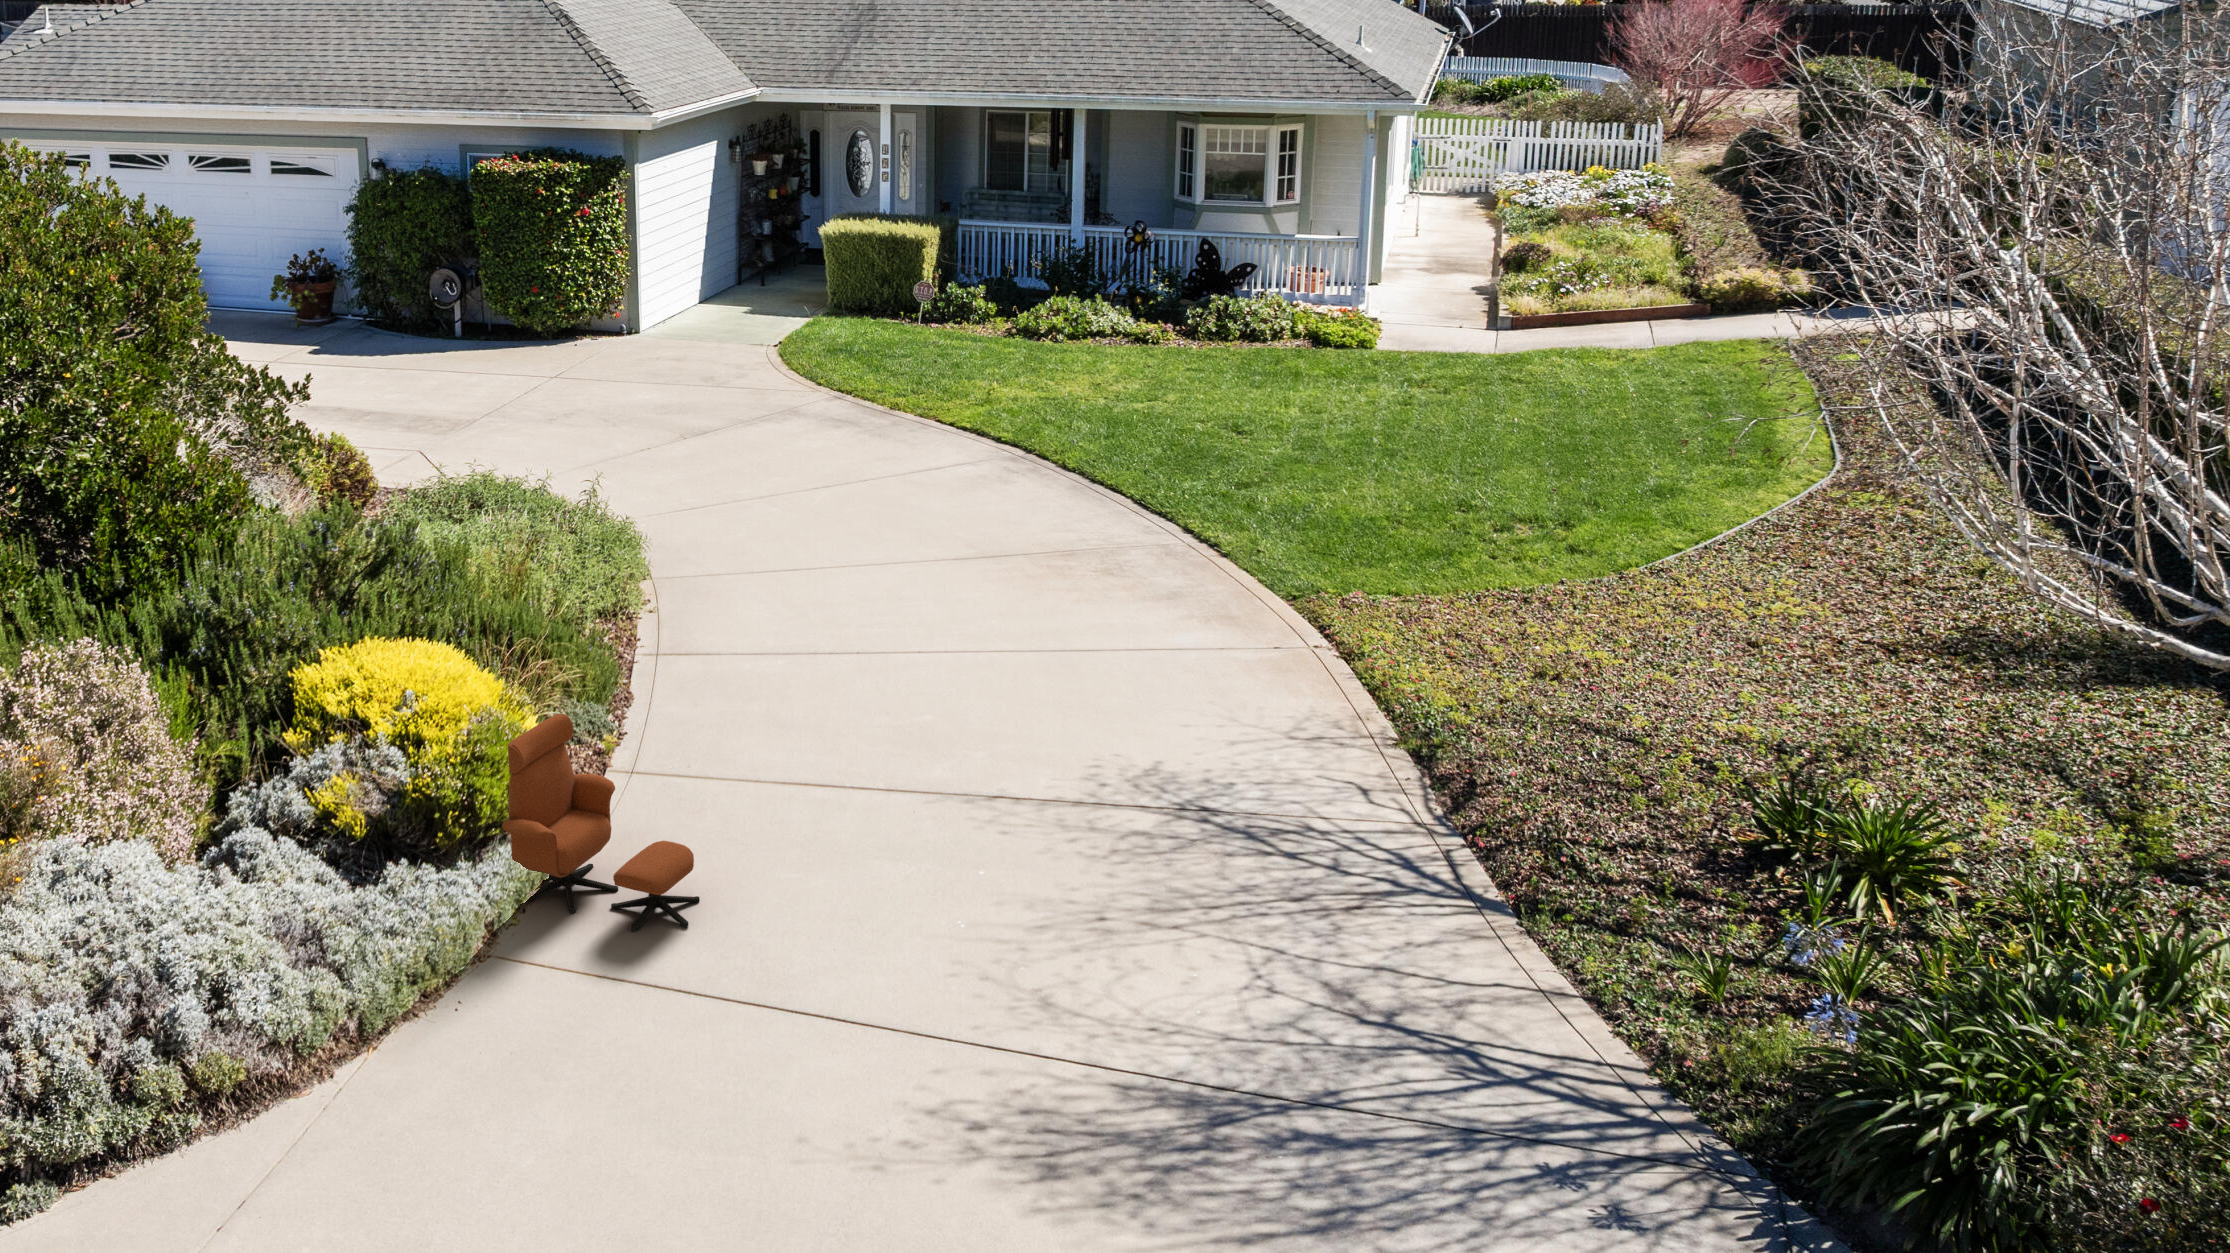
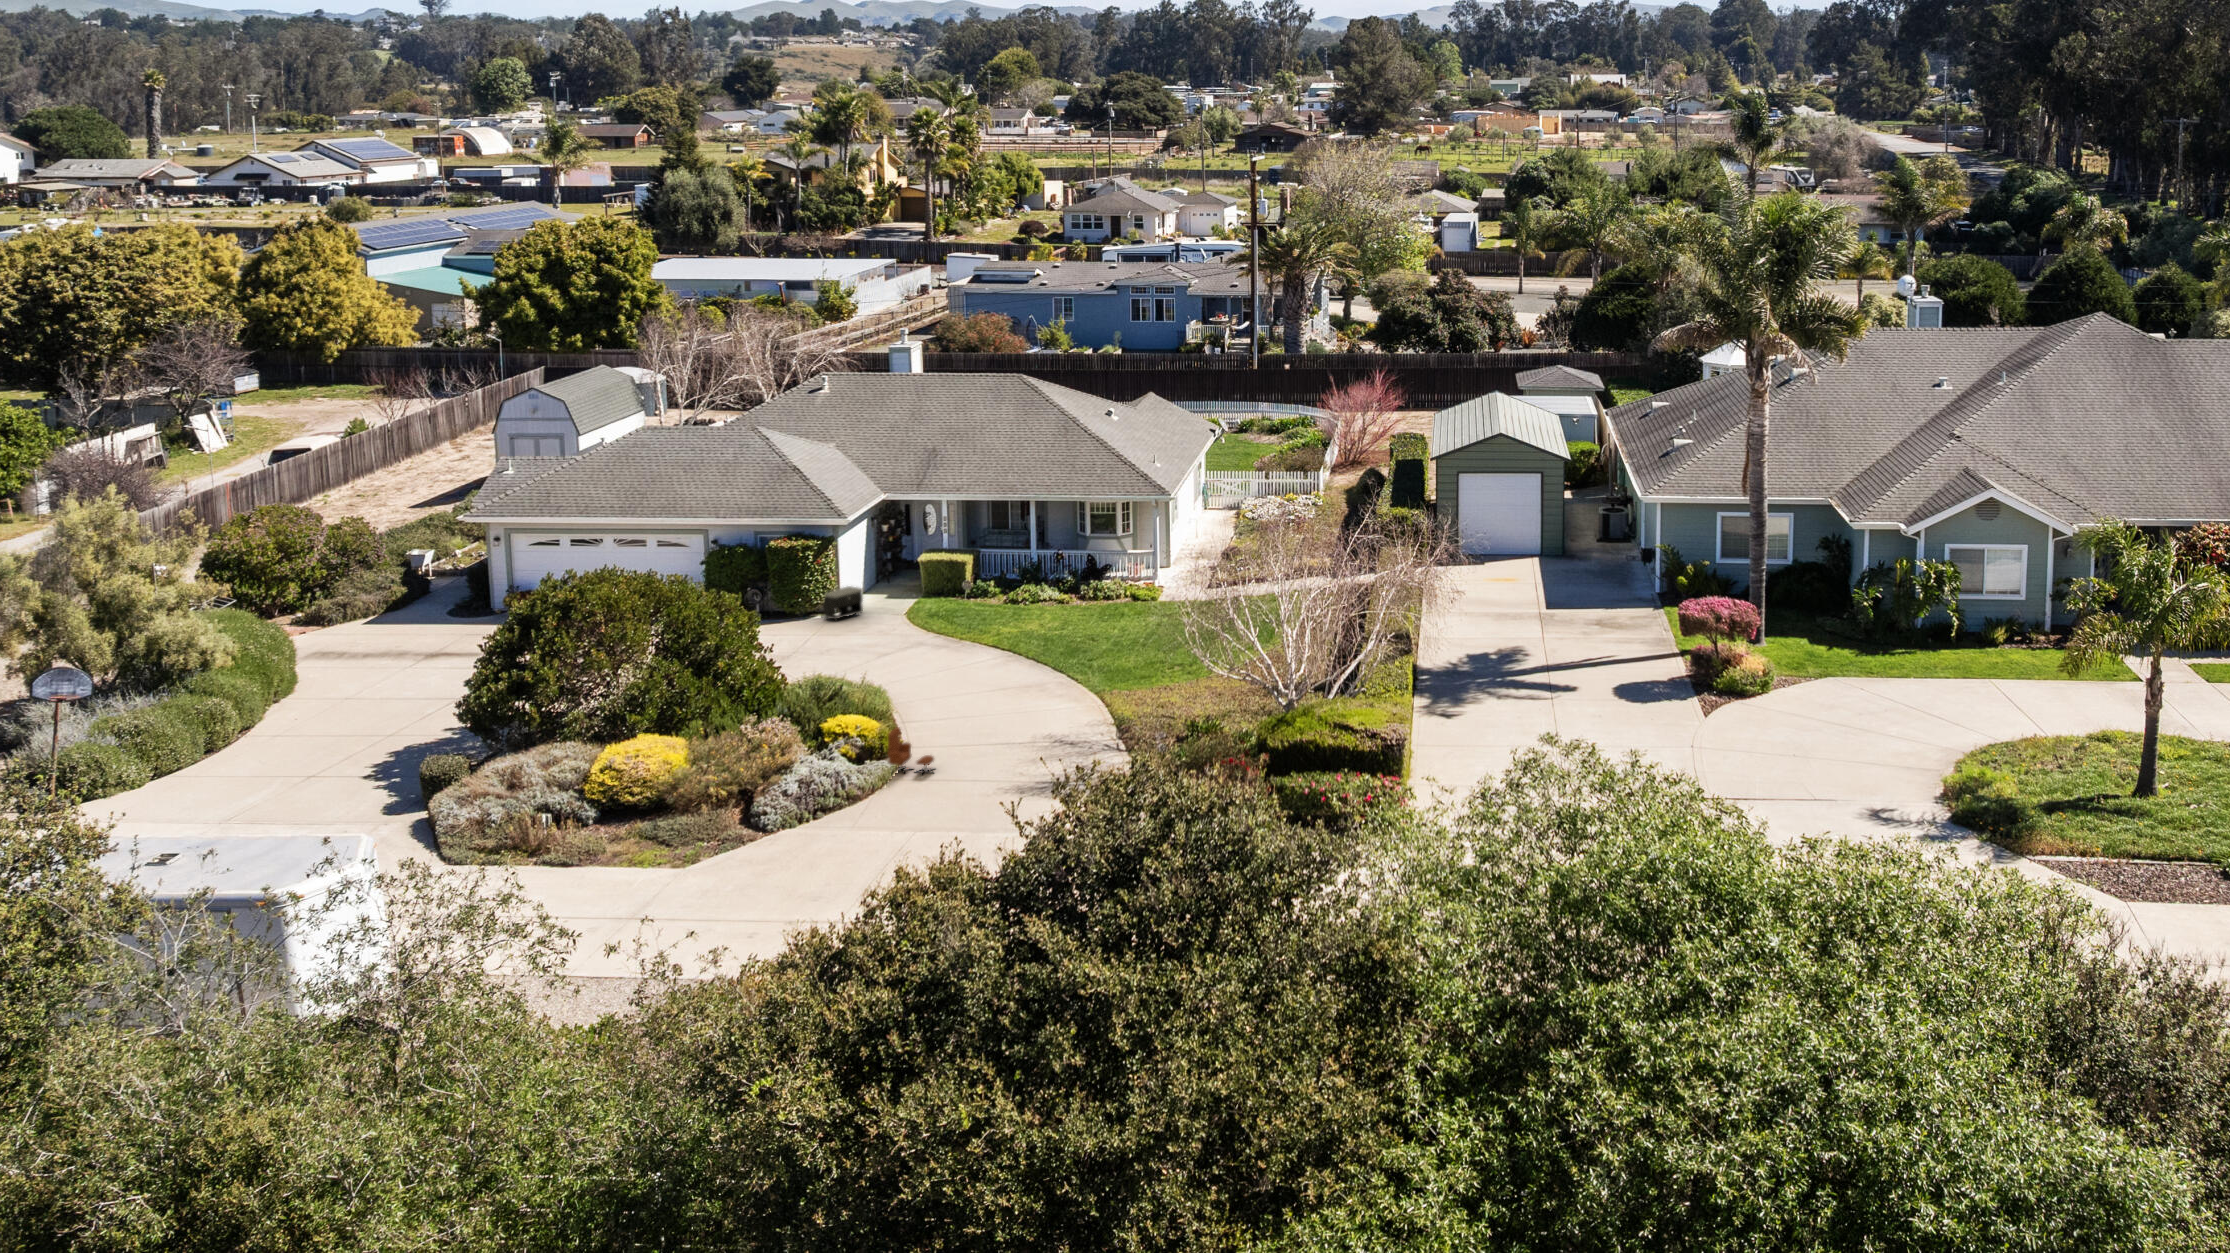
storage bench: none [587,275,684,352] -> present [823,586,863,620]

